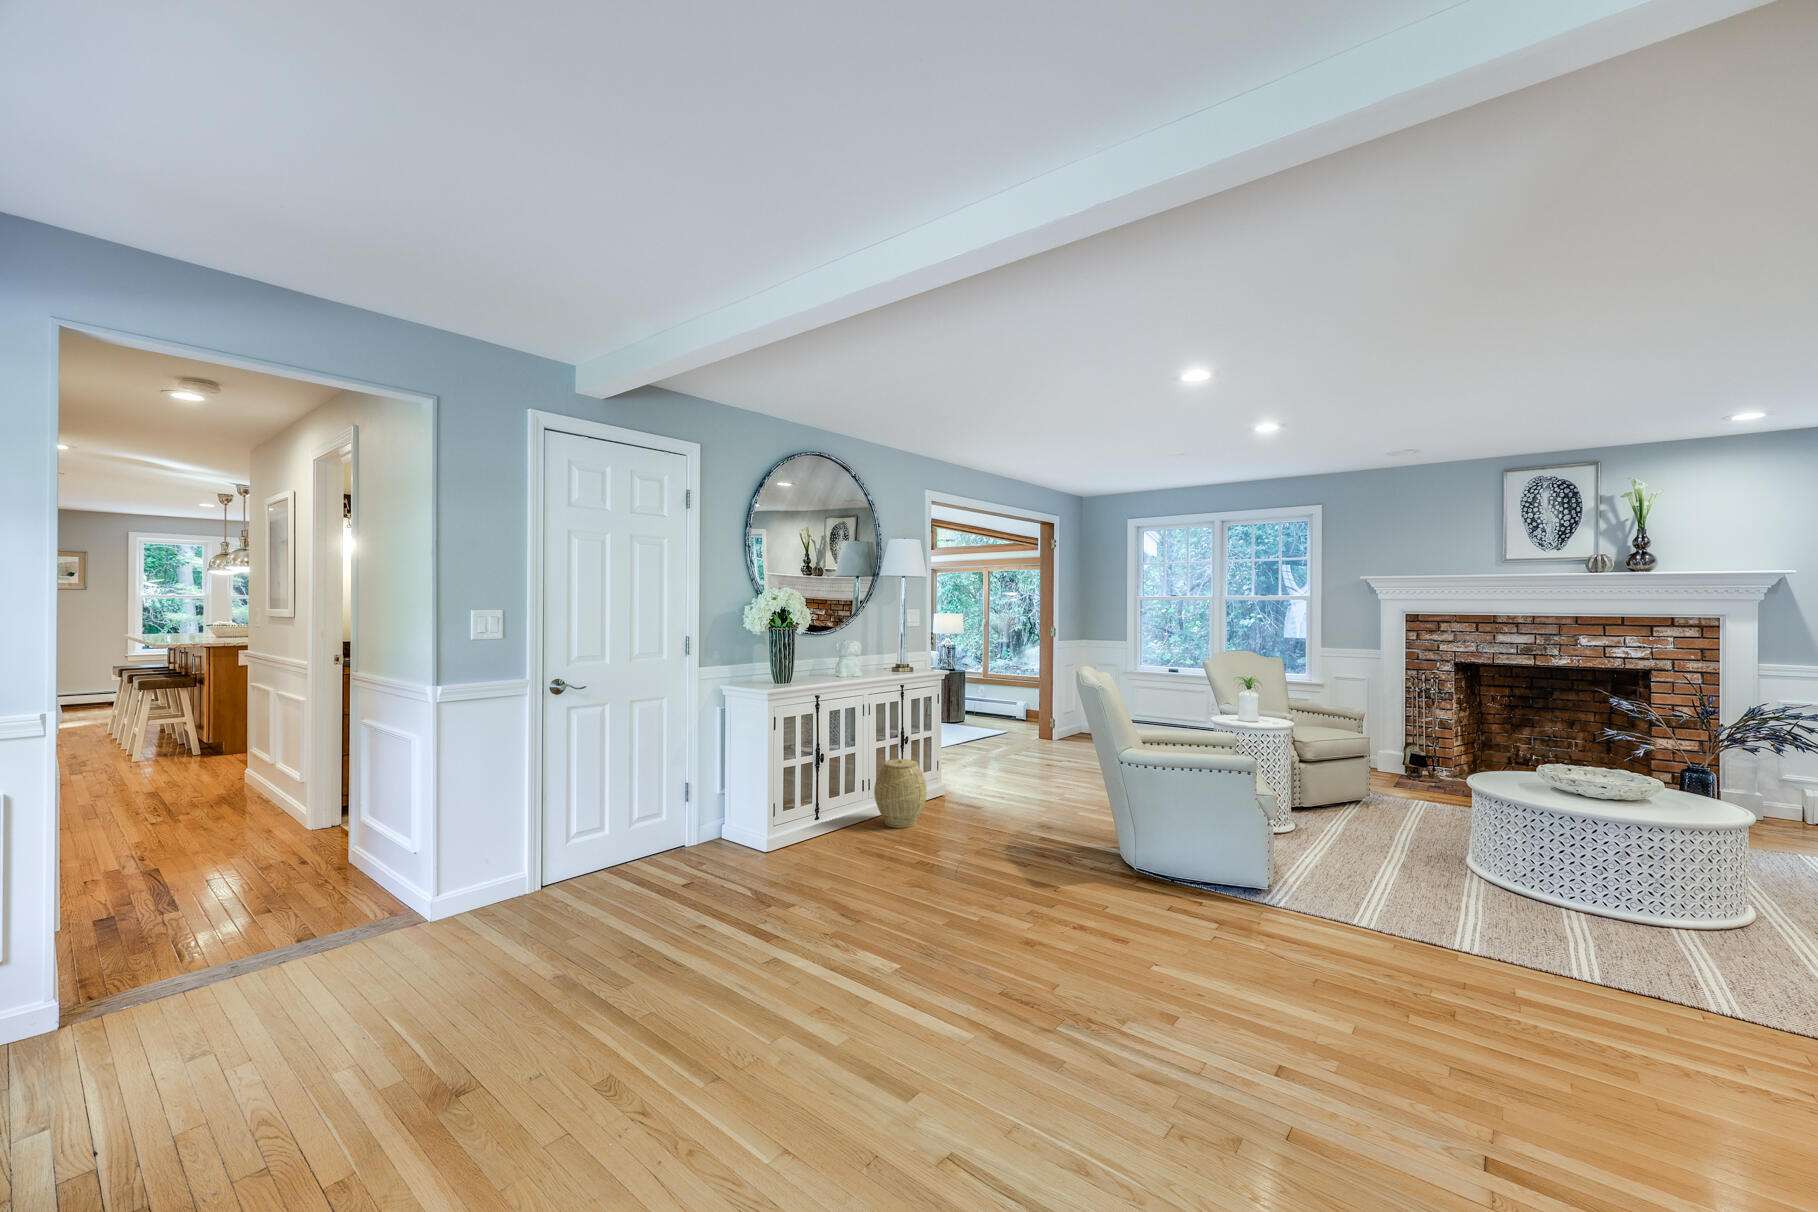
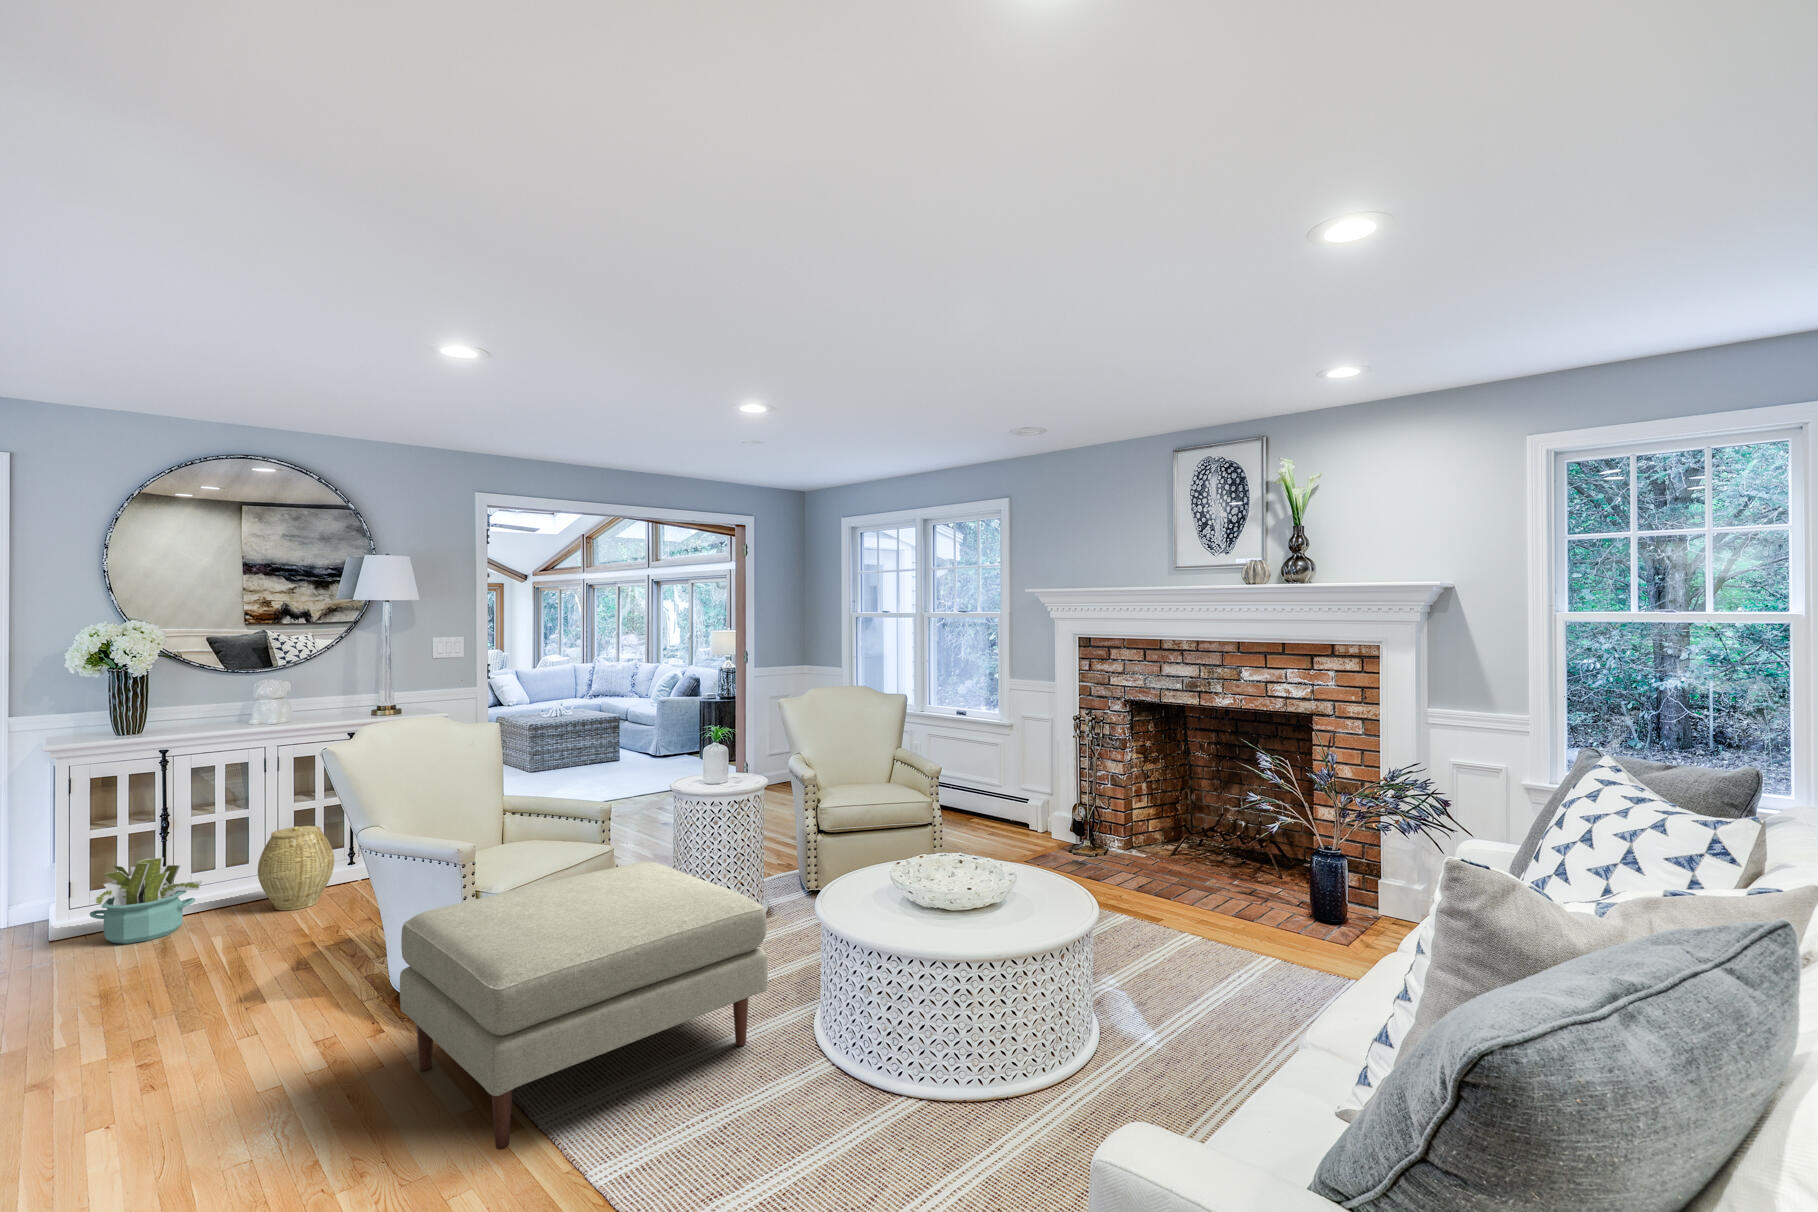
ottoman: none [1272,776,1507,976] -> present [400,861,768,1150]
decorative plant: none [798,783,865,853] -> present [90,858,202,944]

